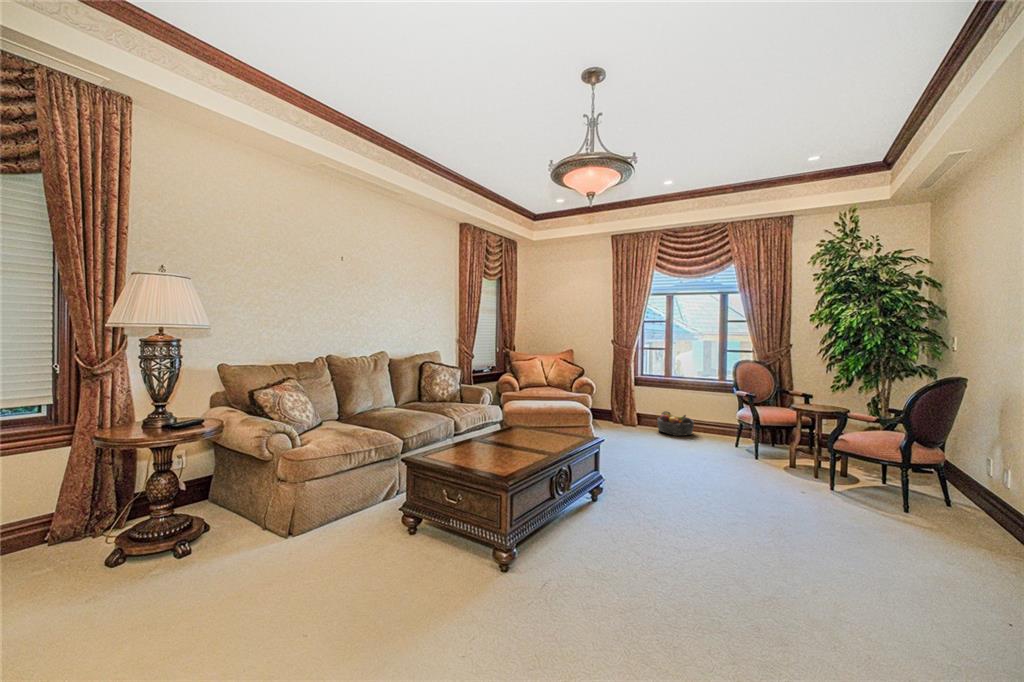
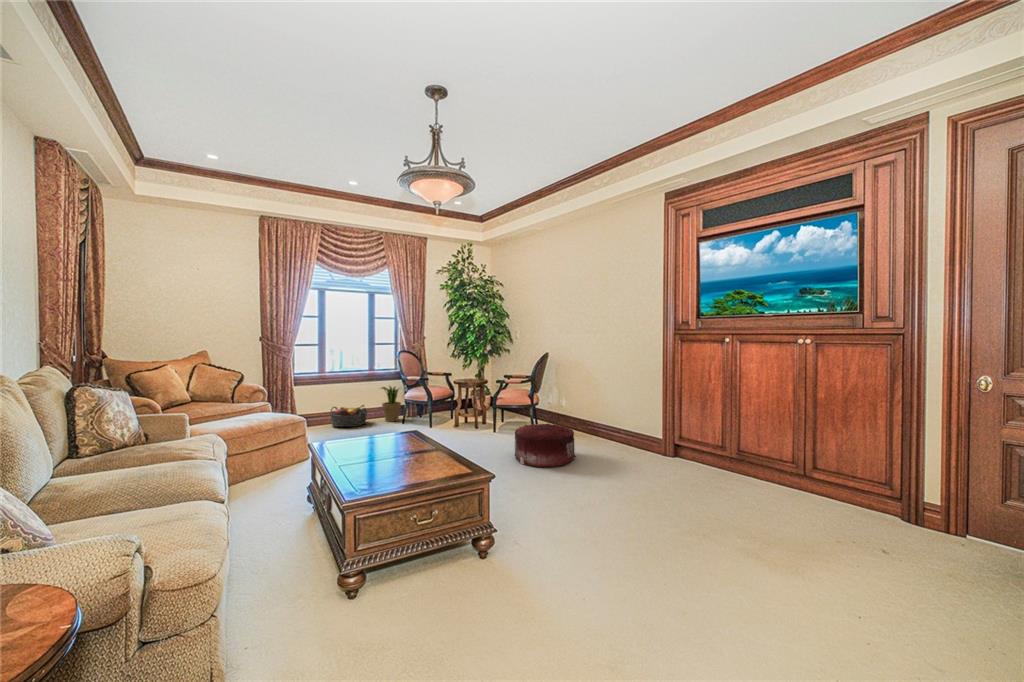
potted plant: none [708,399,734,442] -> present [381,386,401,422]
pouf: none [716,480,821,557] -> present [515,423,576,467]

